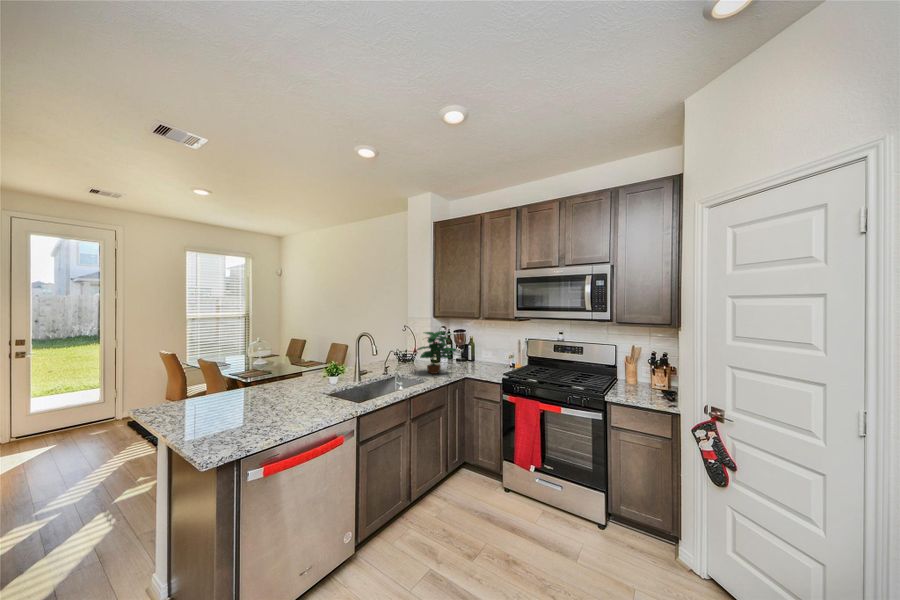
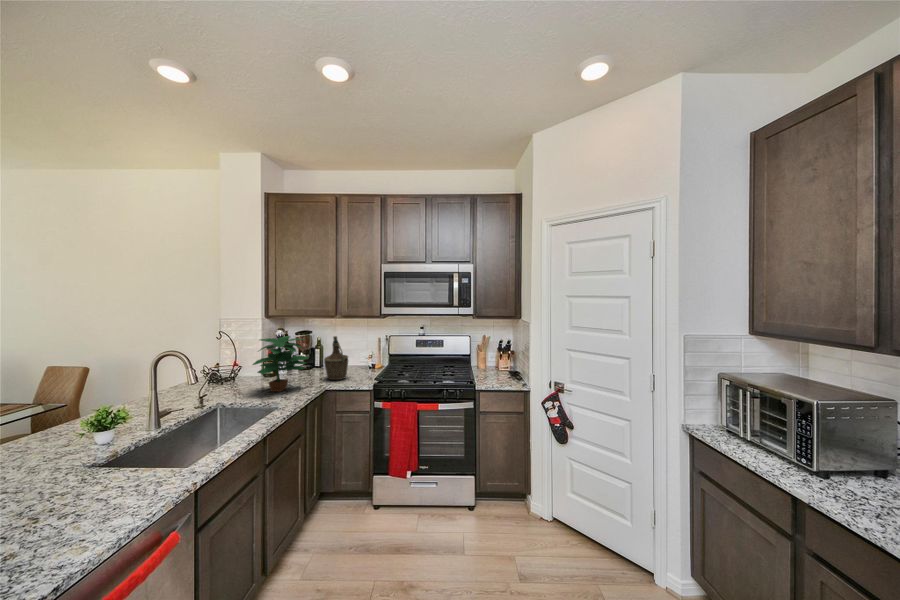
bottle: none [470,334,490,372] -> present [324,336,348,380]

